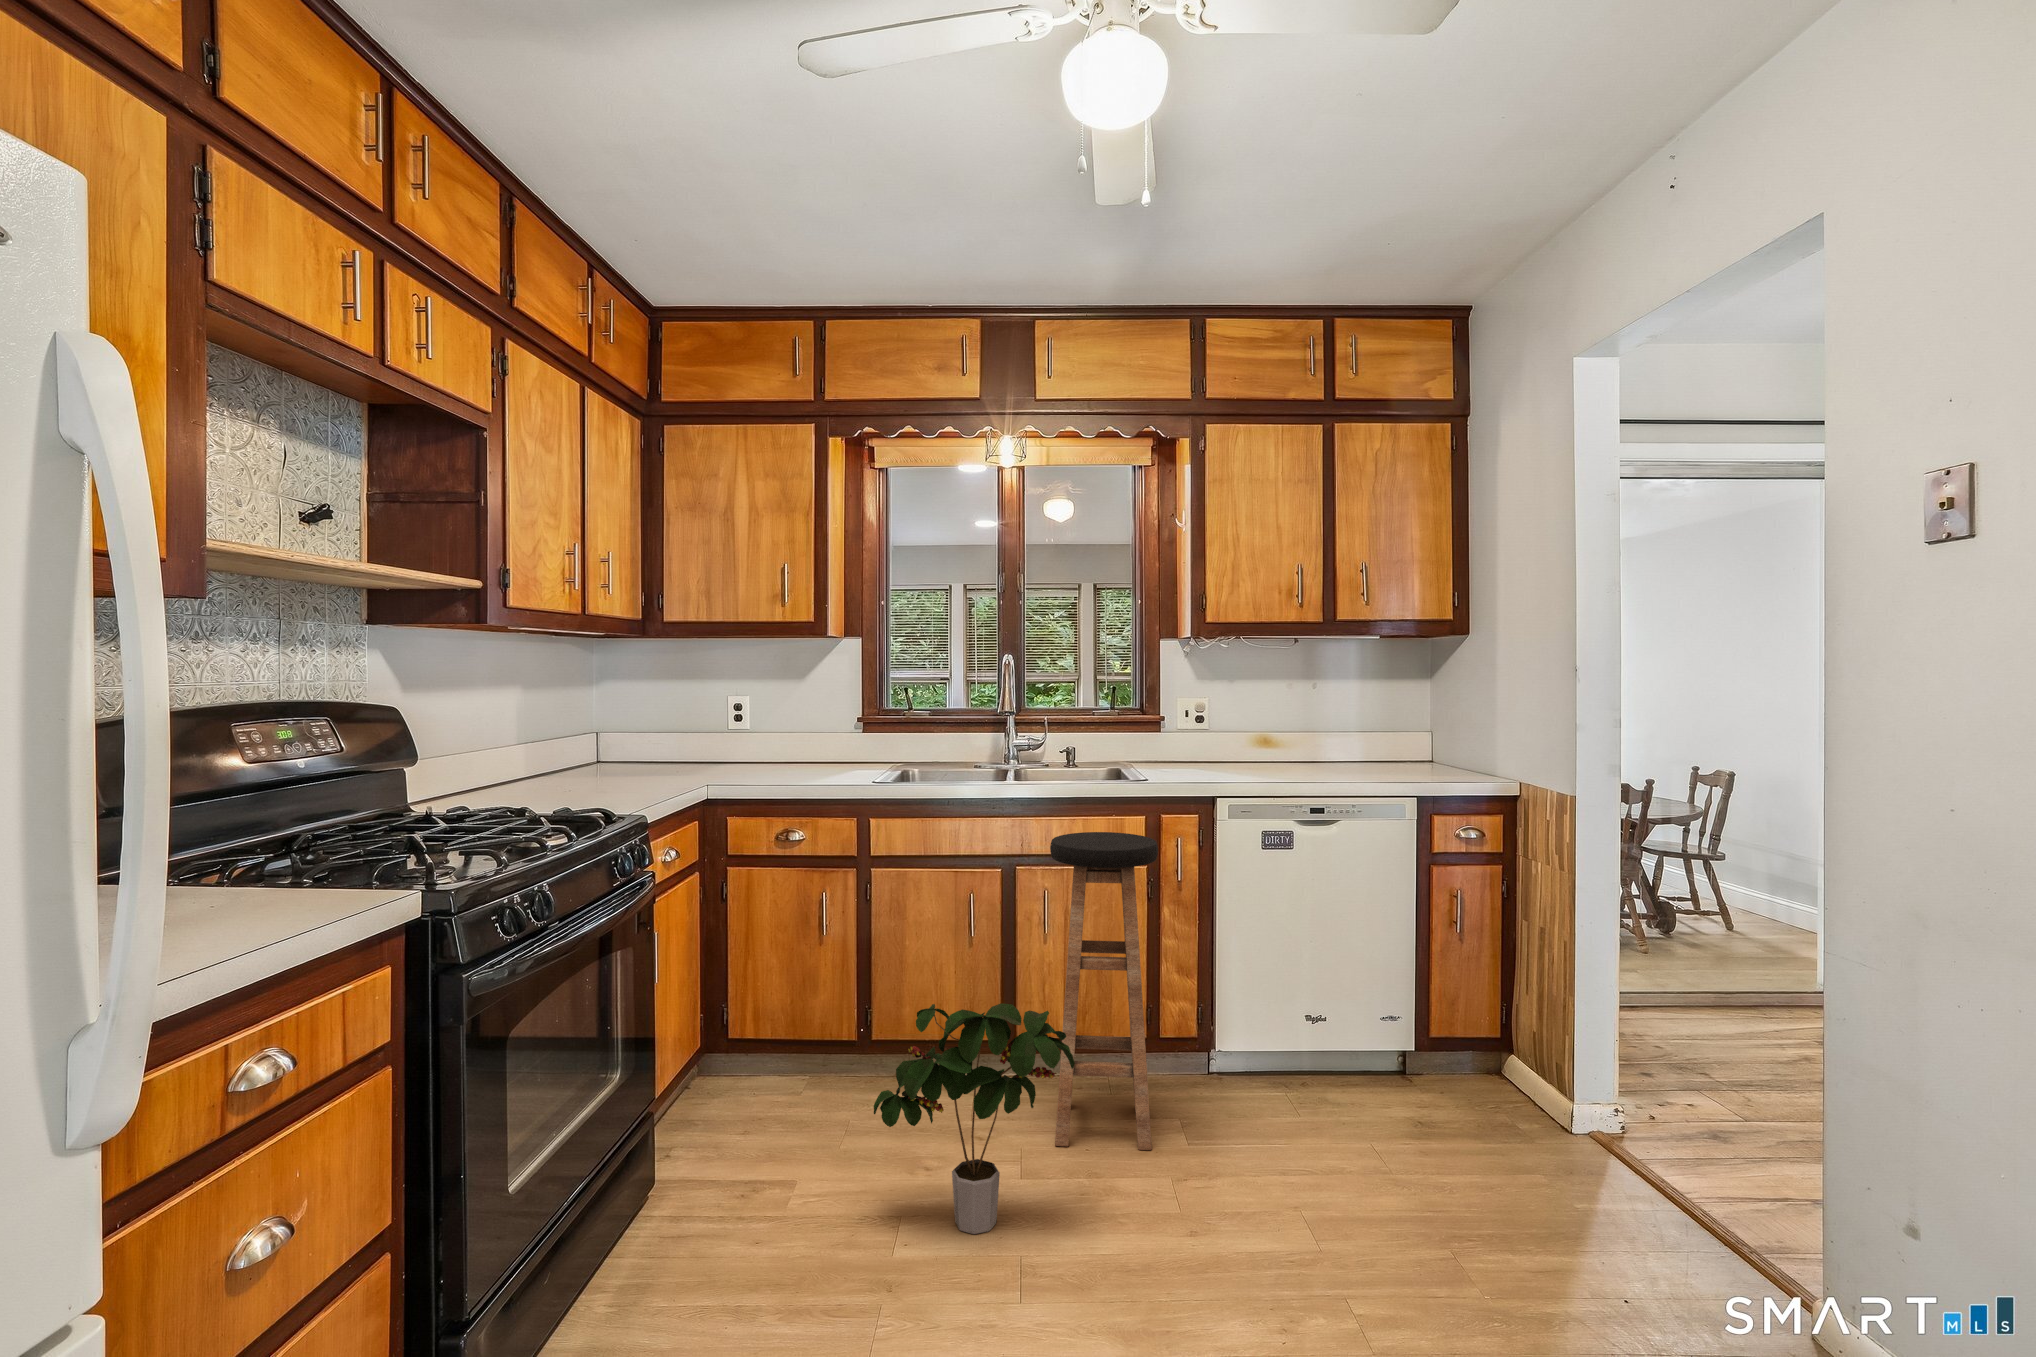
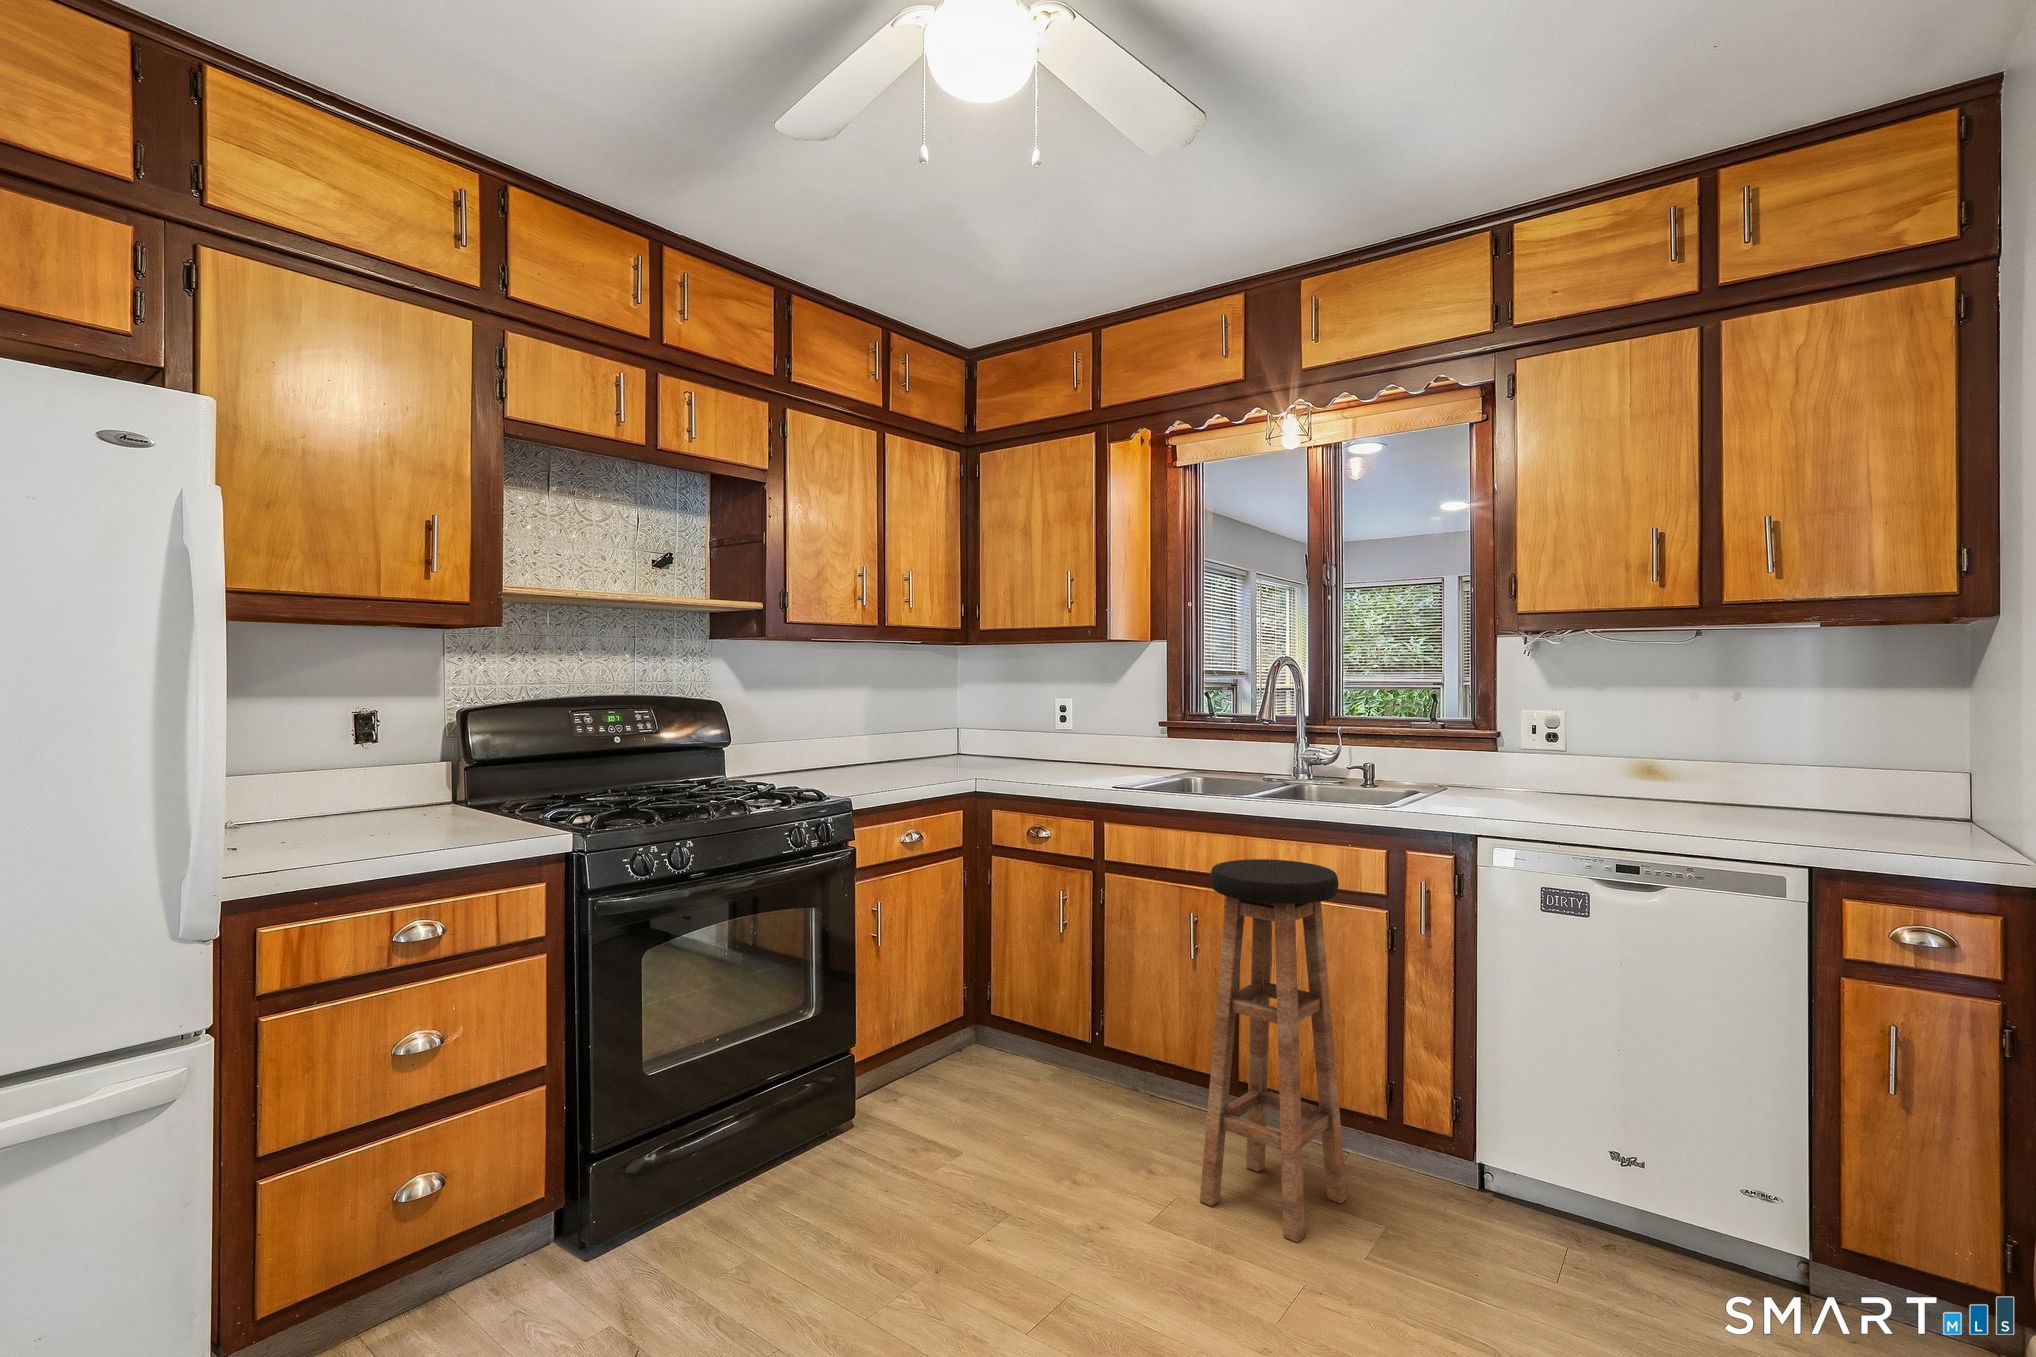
potted plant: present [874,1003,1075,1234] -> none [967,1009,1139,1252]

